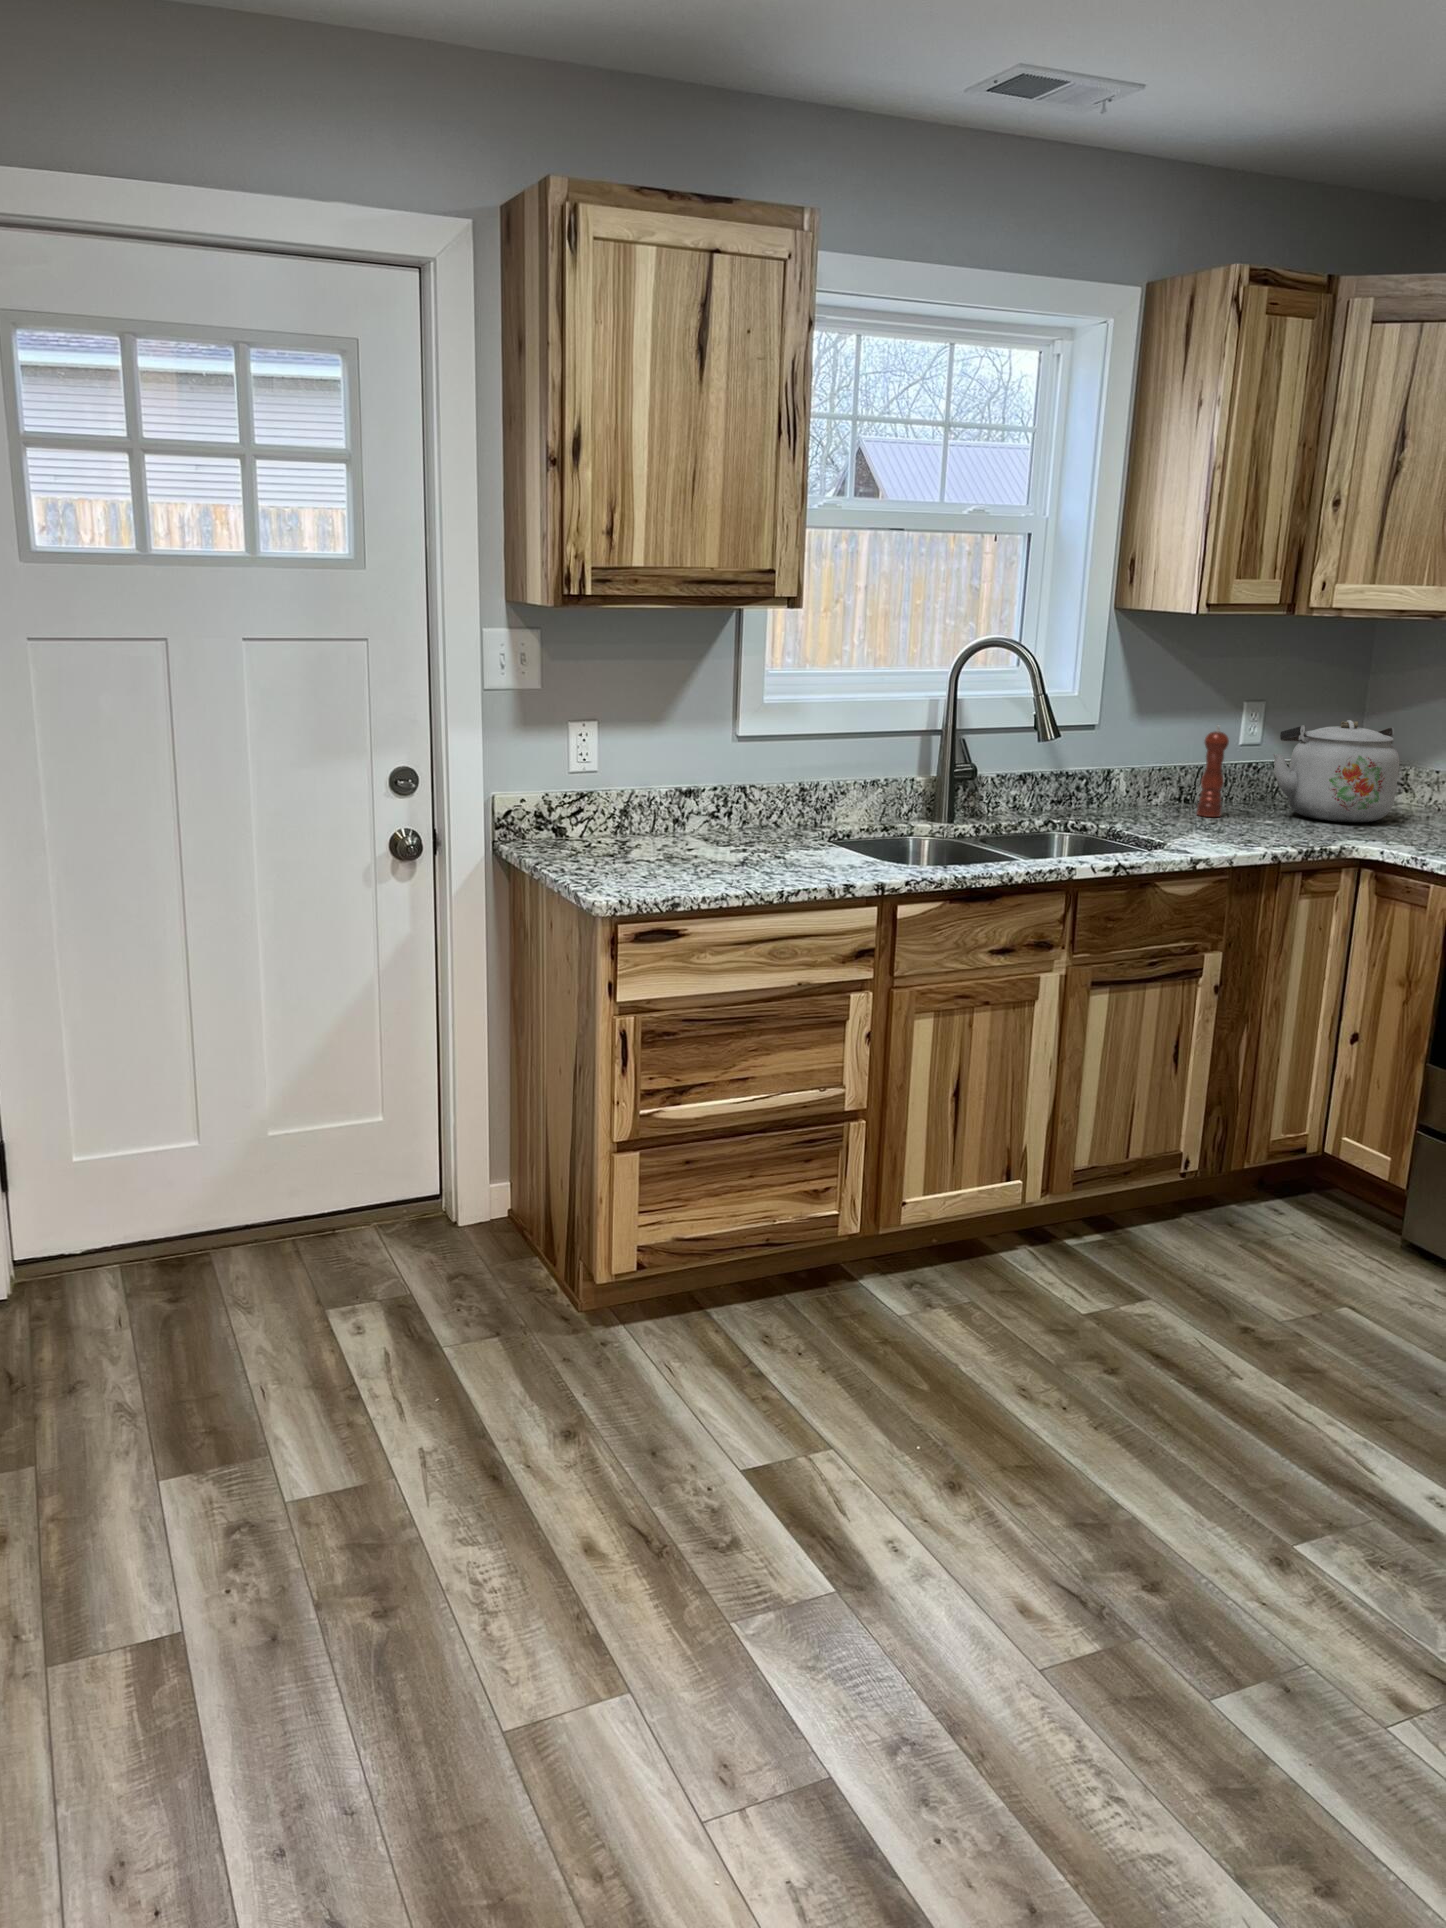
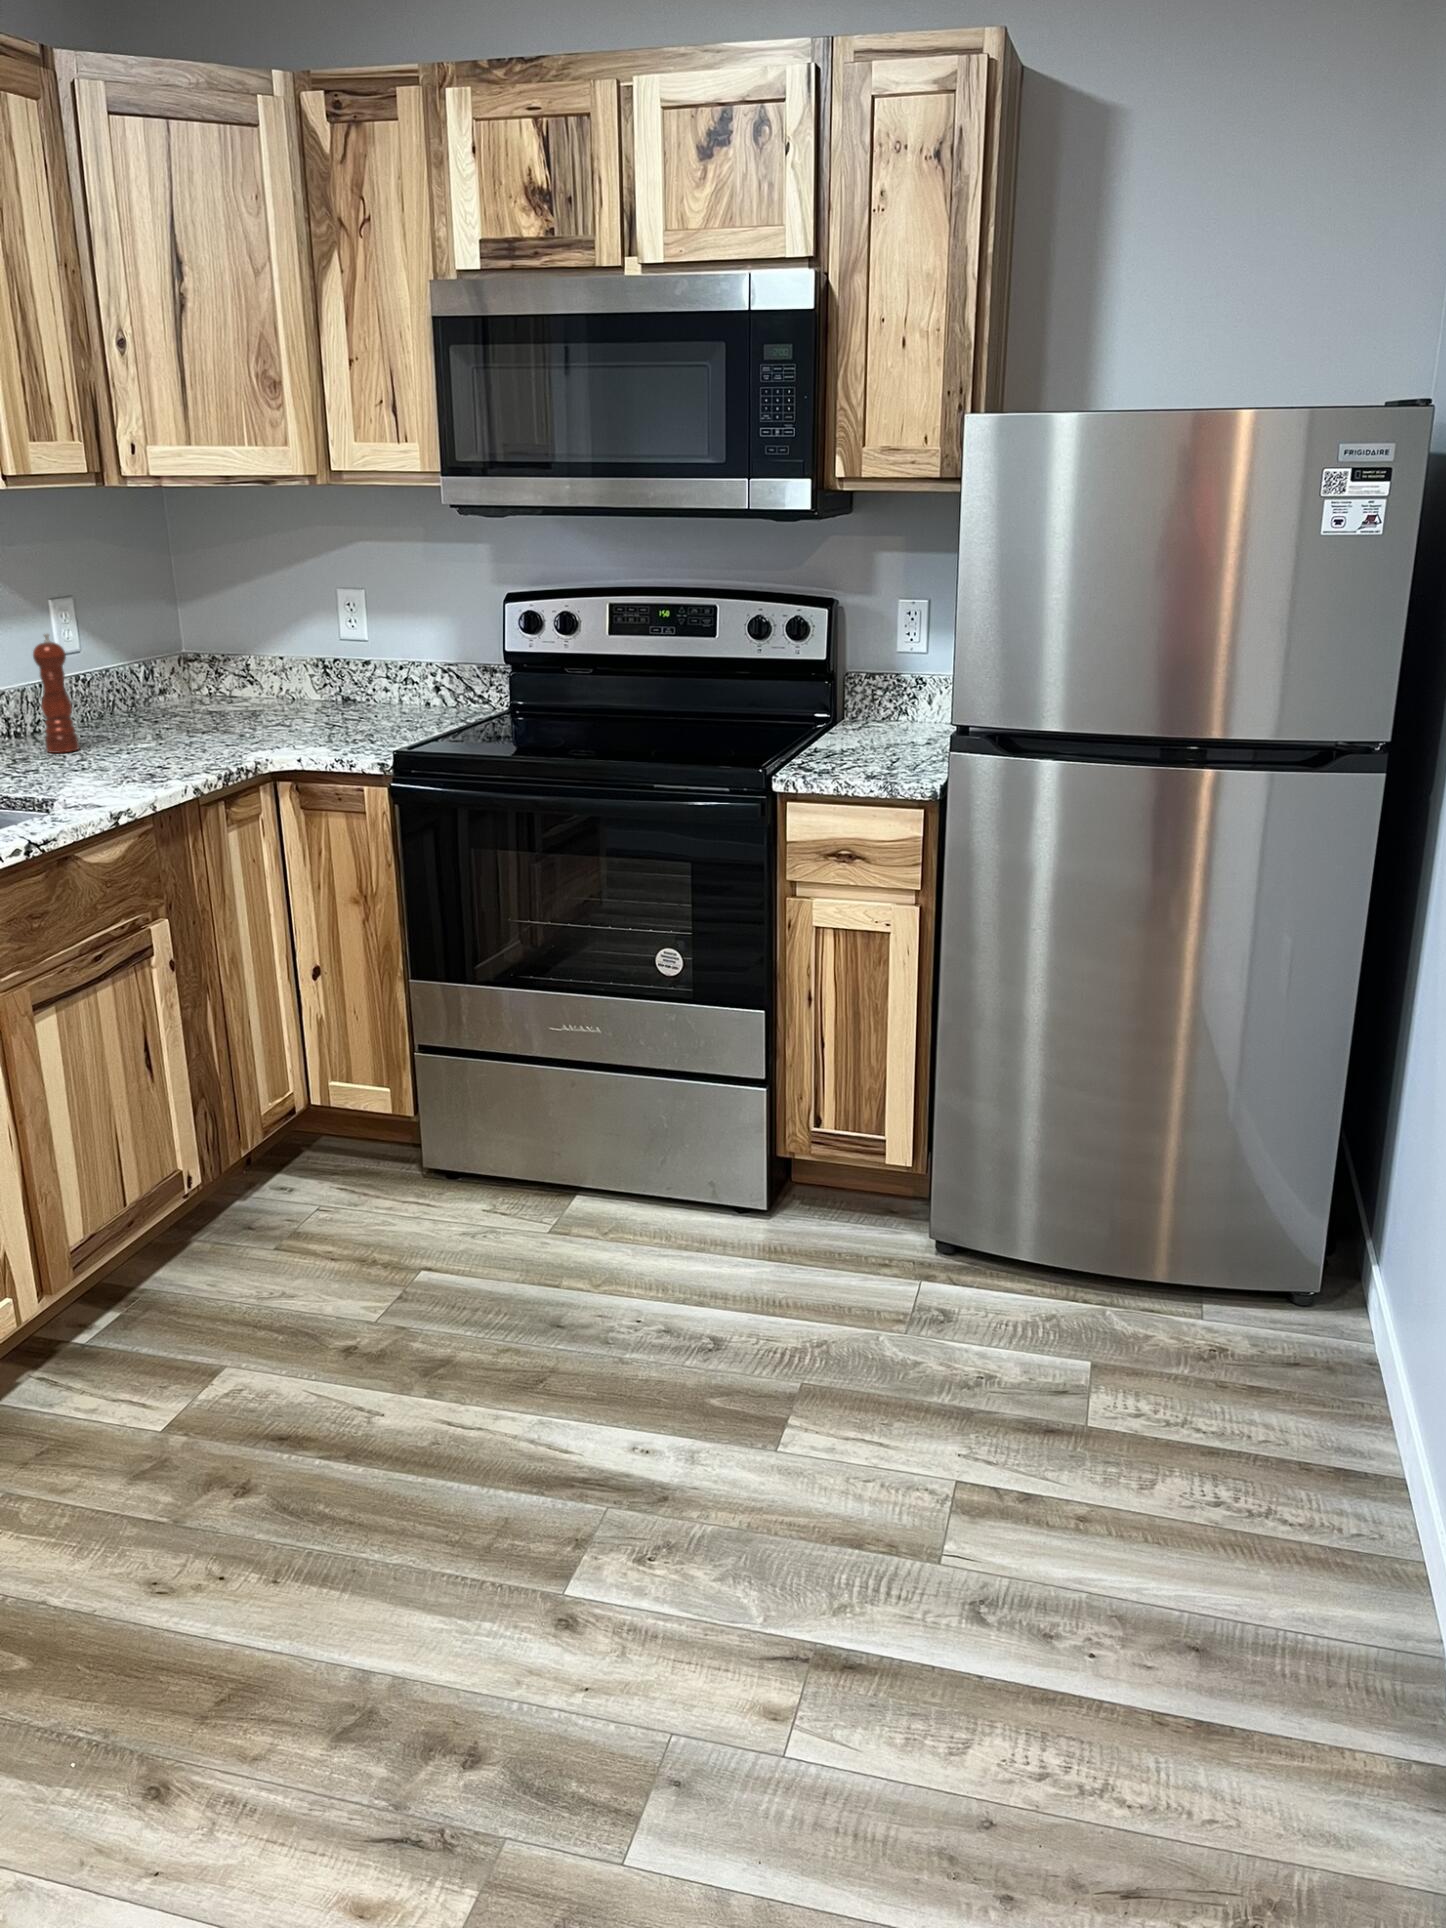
kettle: present [1273,720,1399,823] -> none [113,609,266,732]

